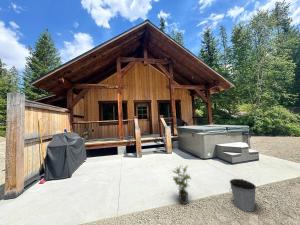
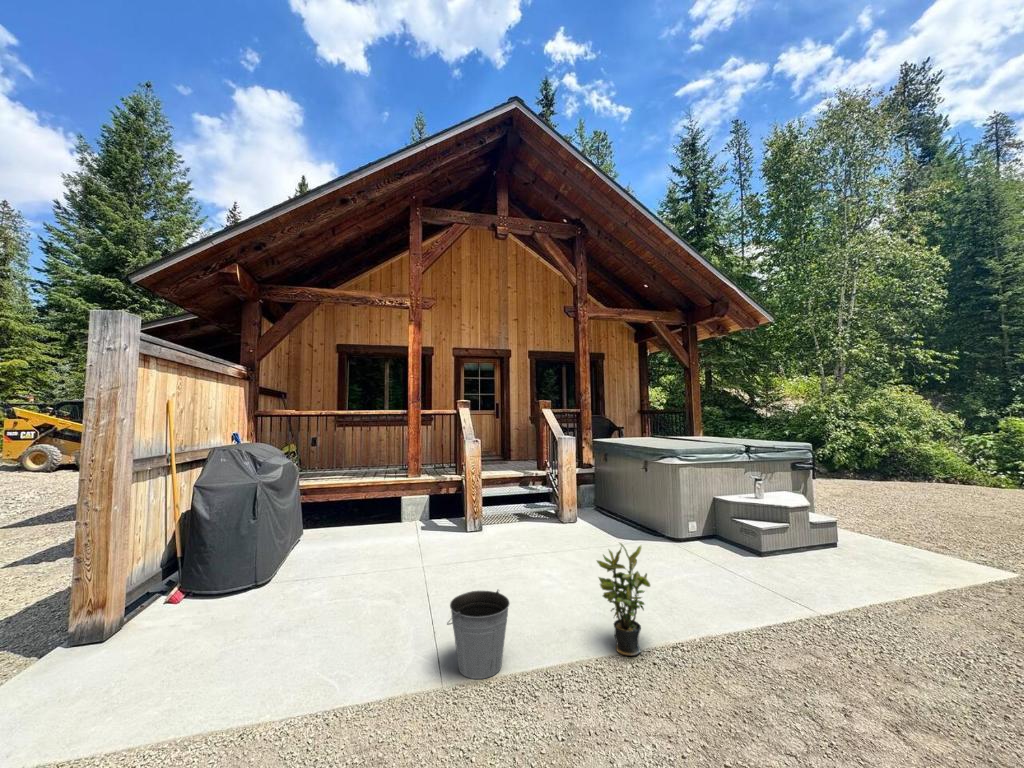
bucket: present [230,179,256,212] -> present [447,590,510,679]

